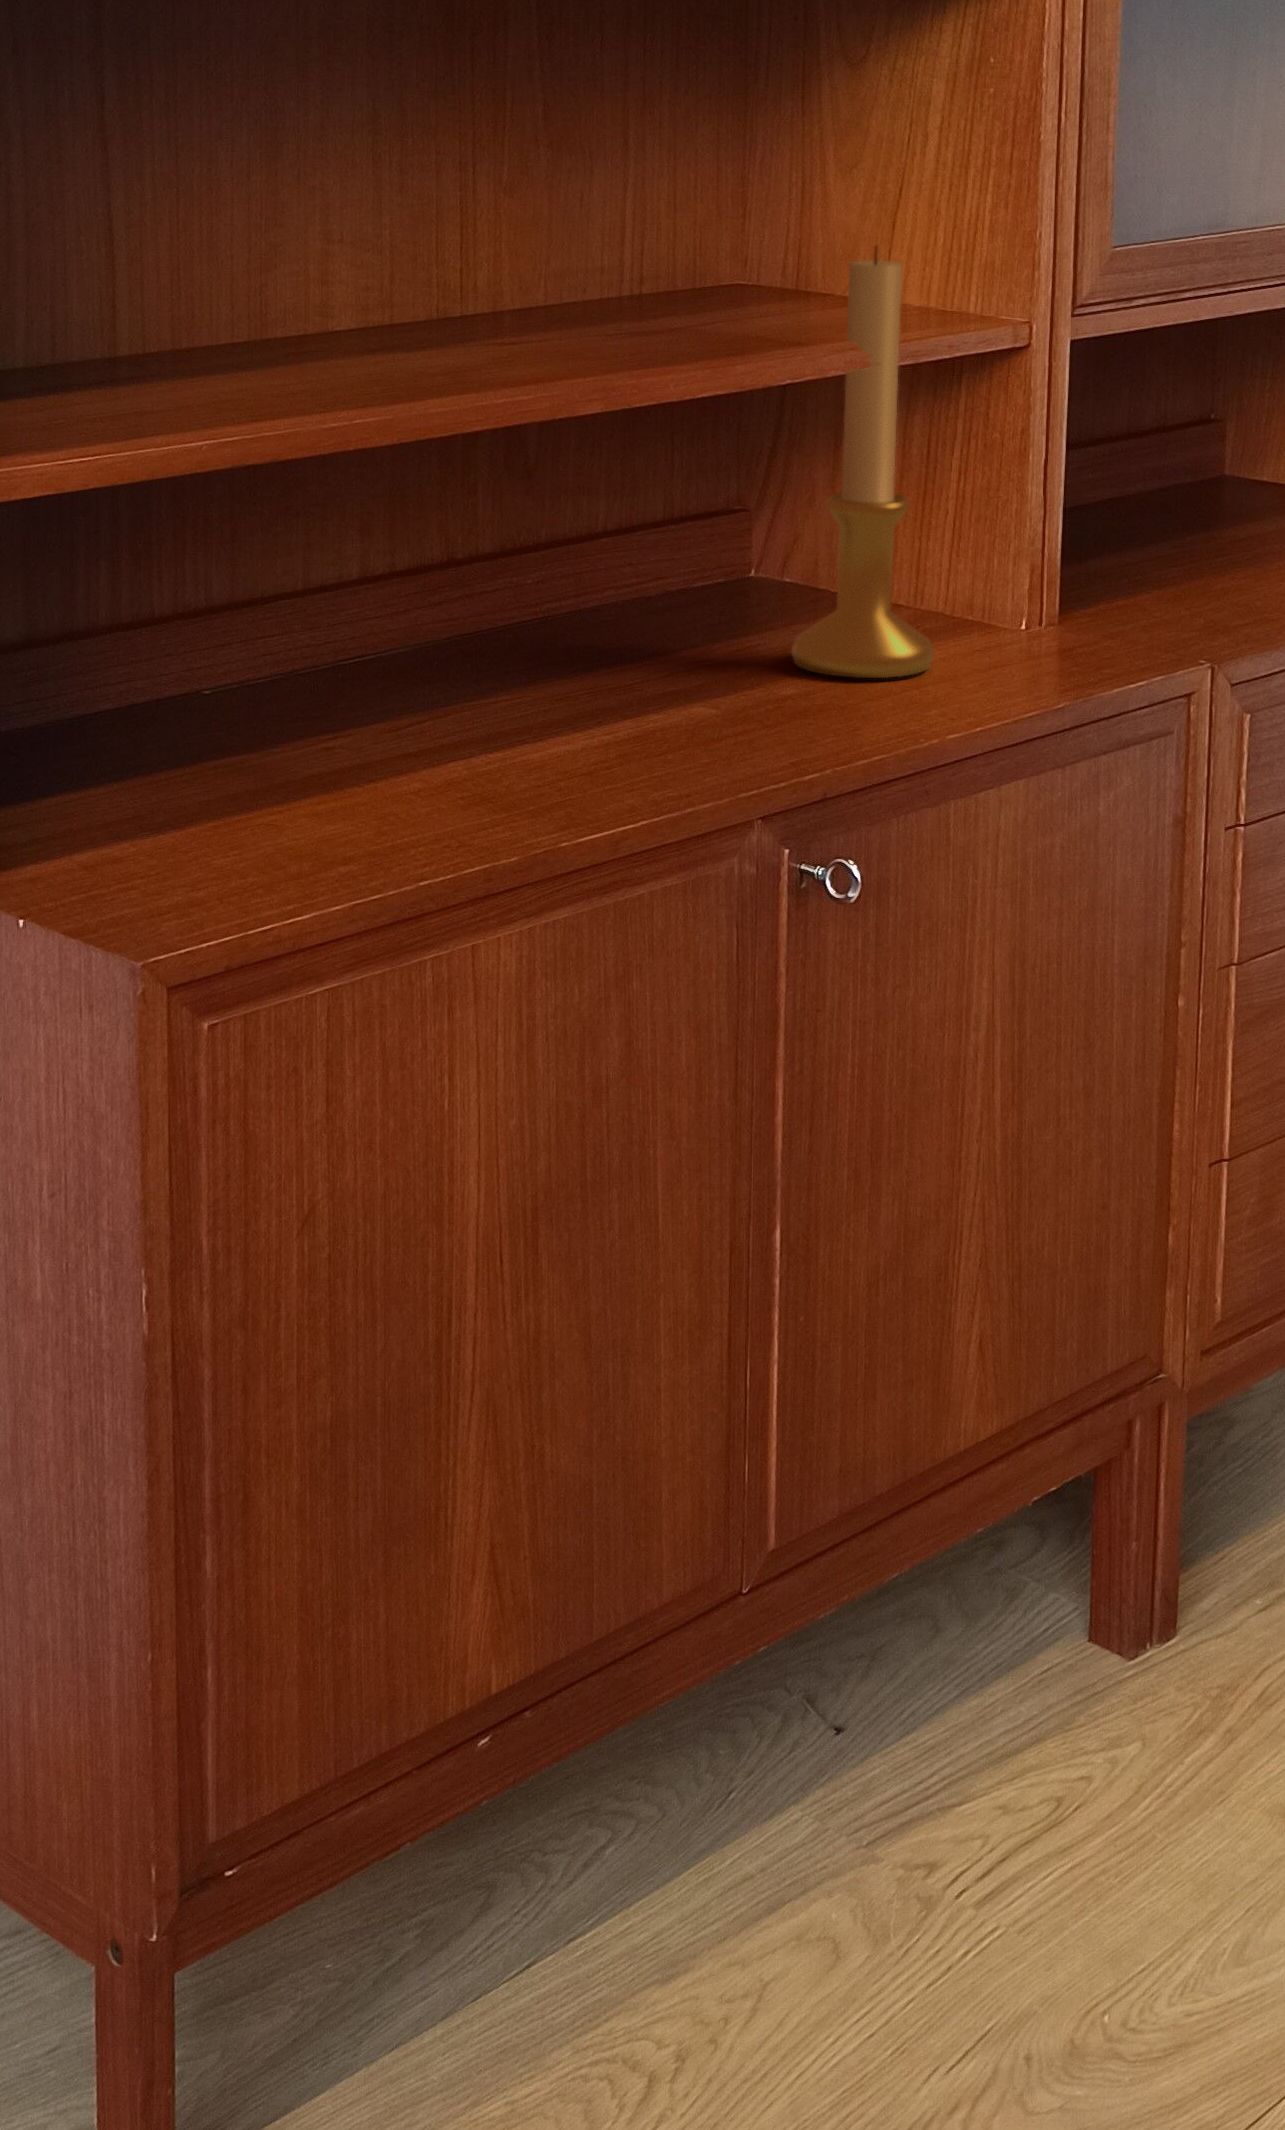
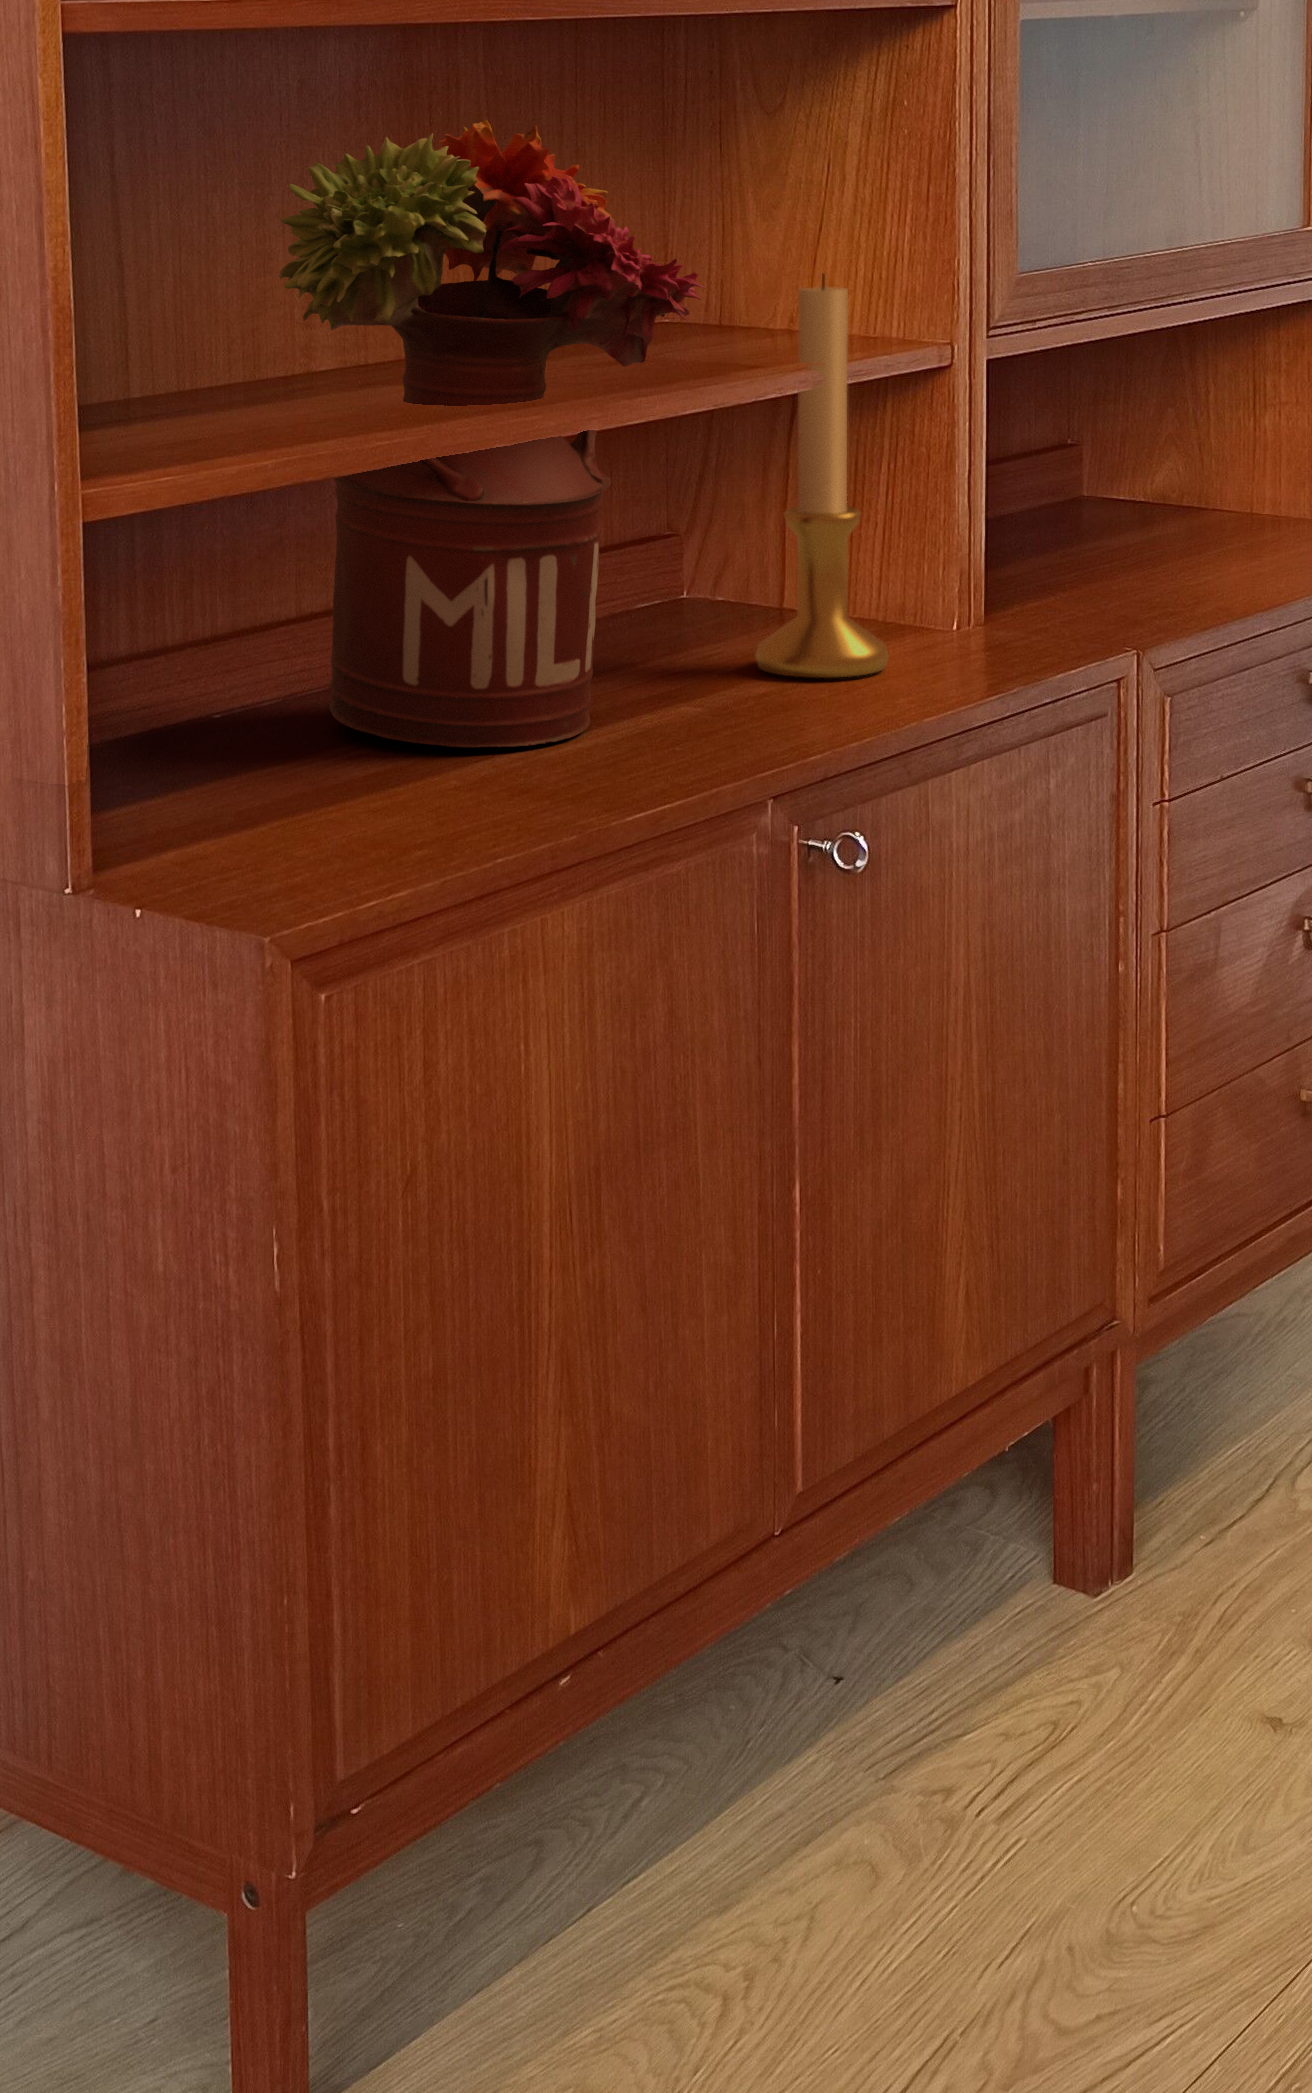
flower arrangement: none [263,79,717,746] -> present [279,120,705,748]

